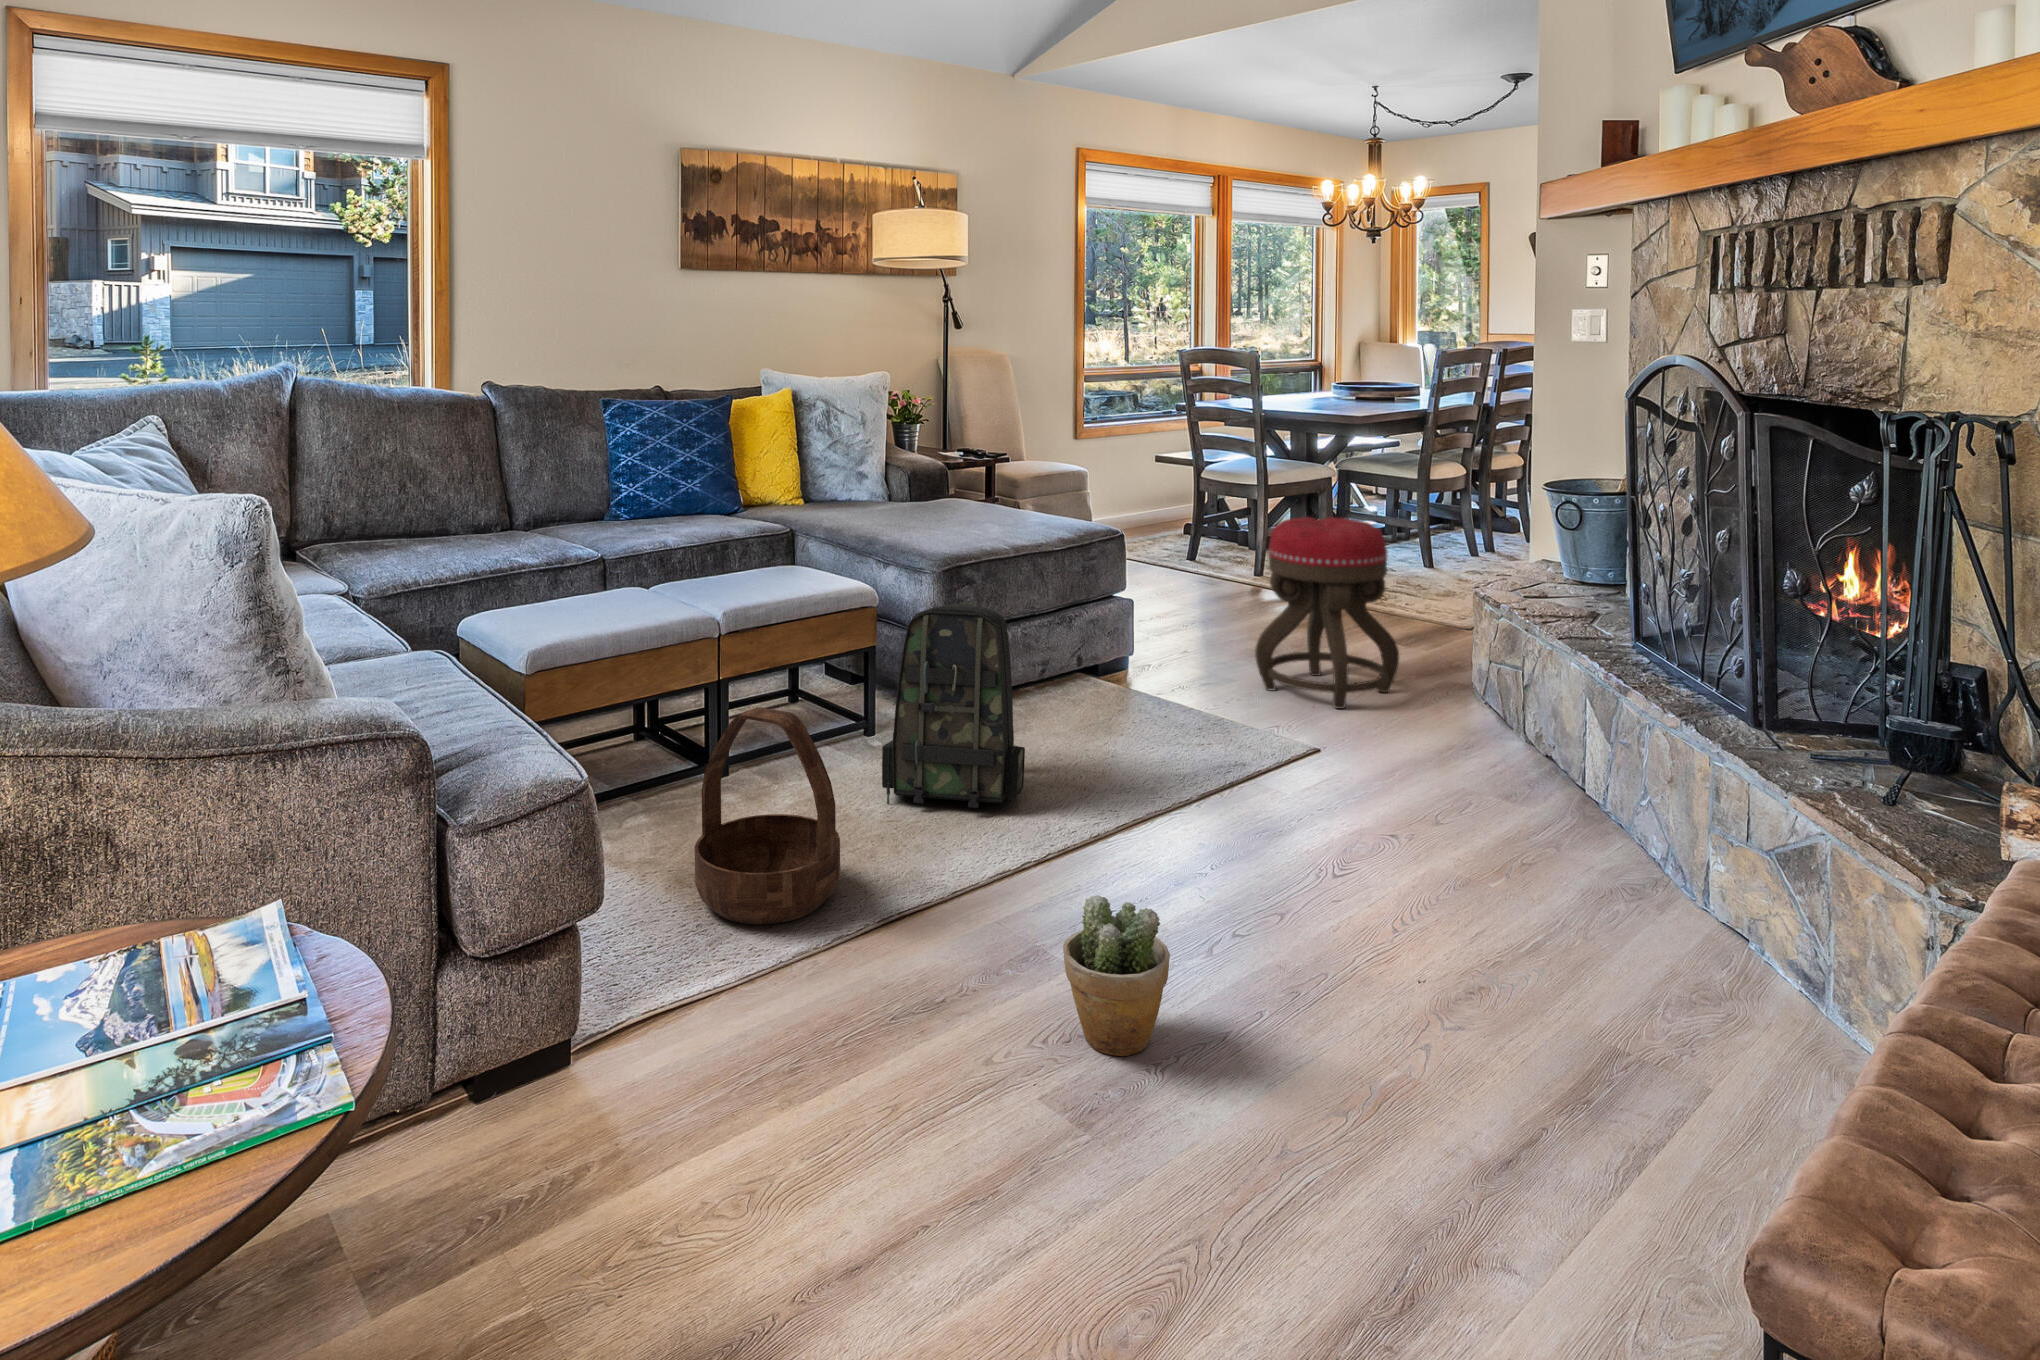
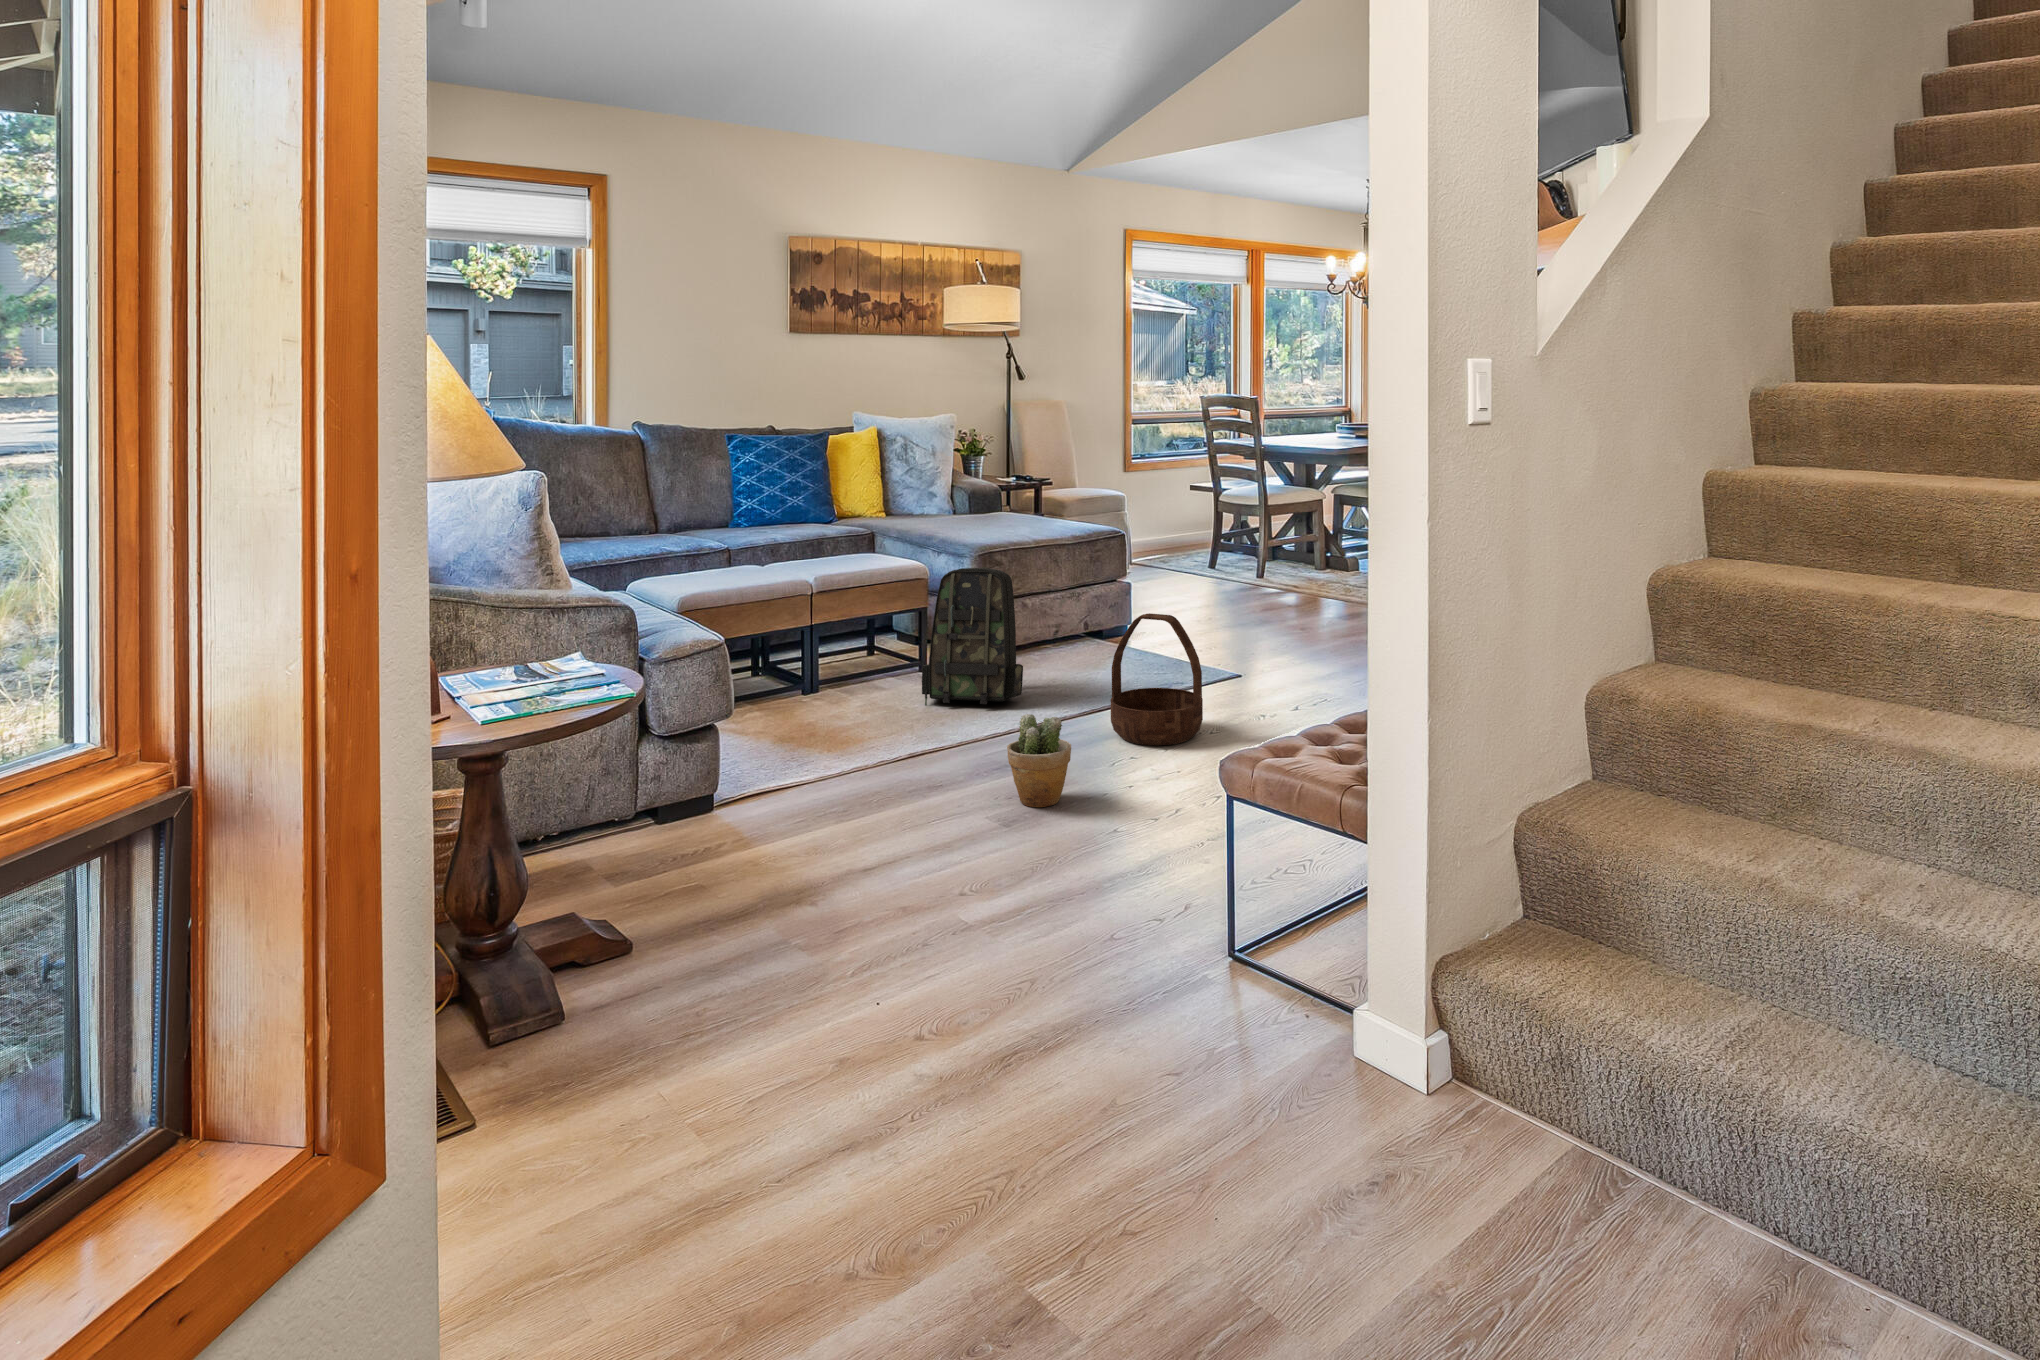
ottoman: present [1255,517,1399,709] -> none [1216,515,1320,652]
basket: present [695,707,840,924] -> present [1110,613,1203,745]

